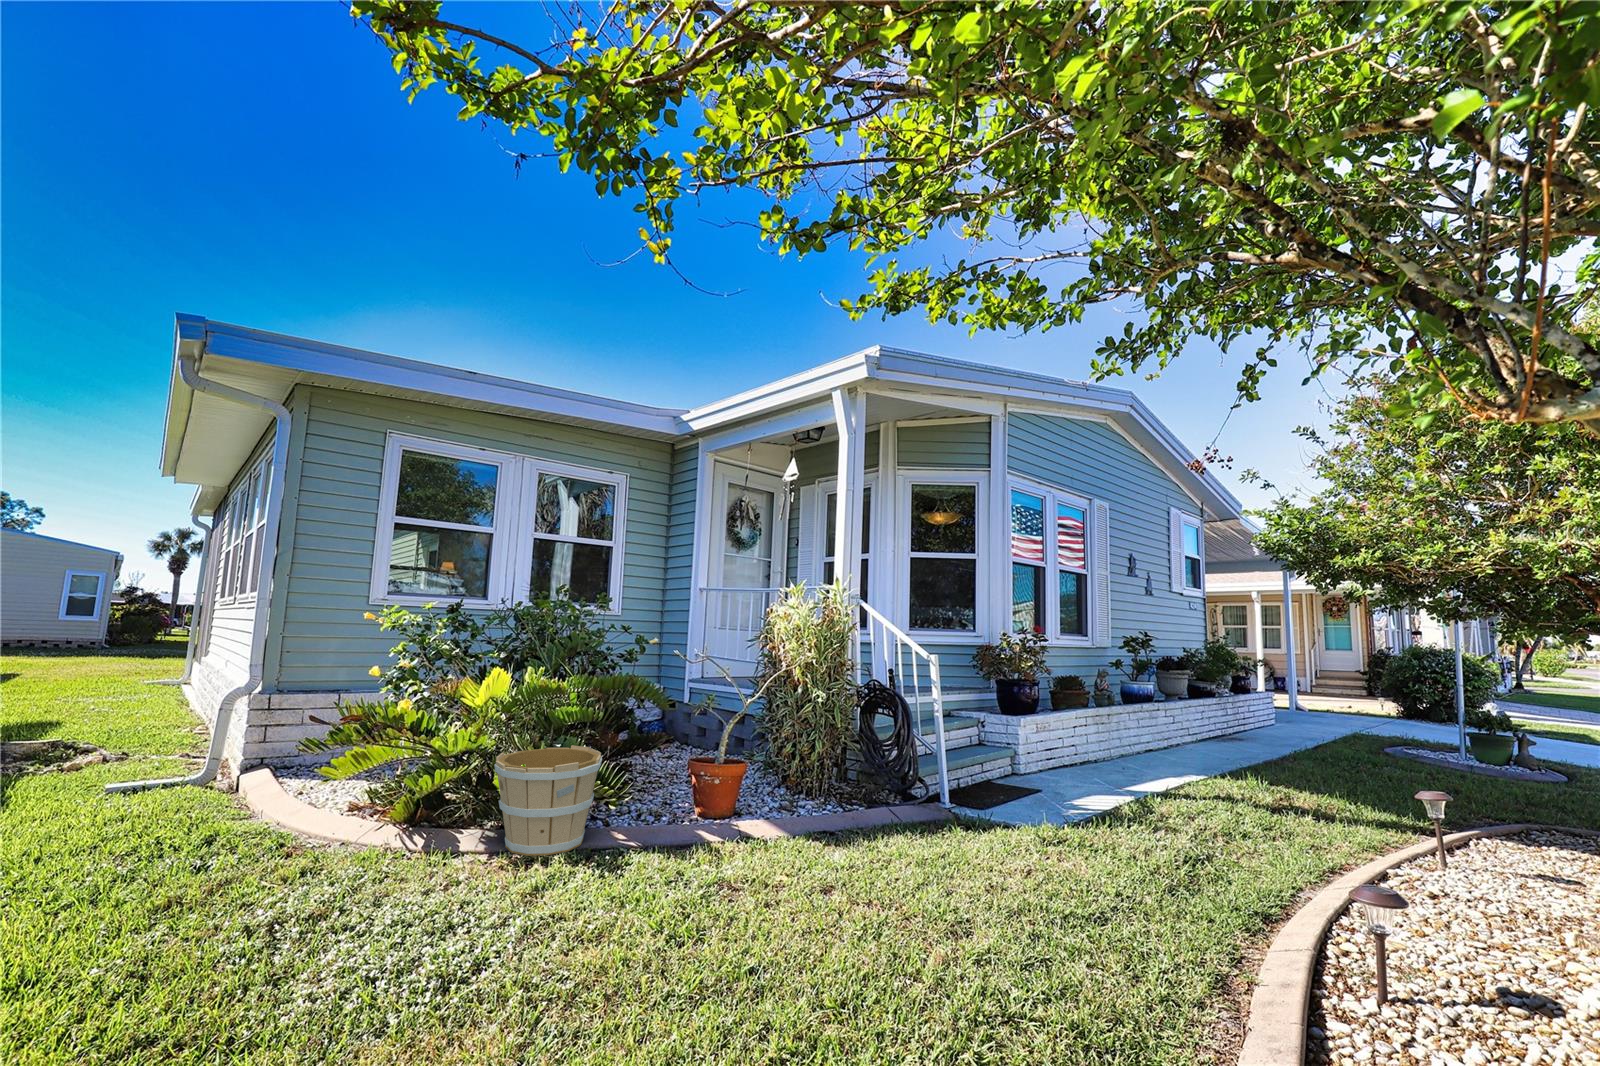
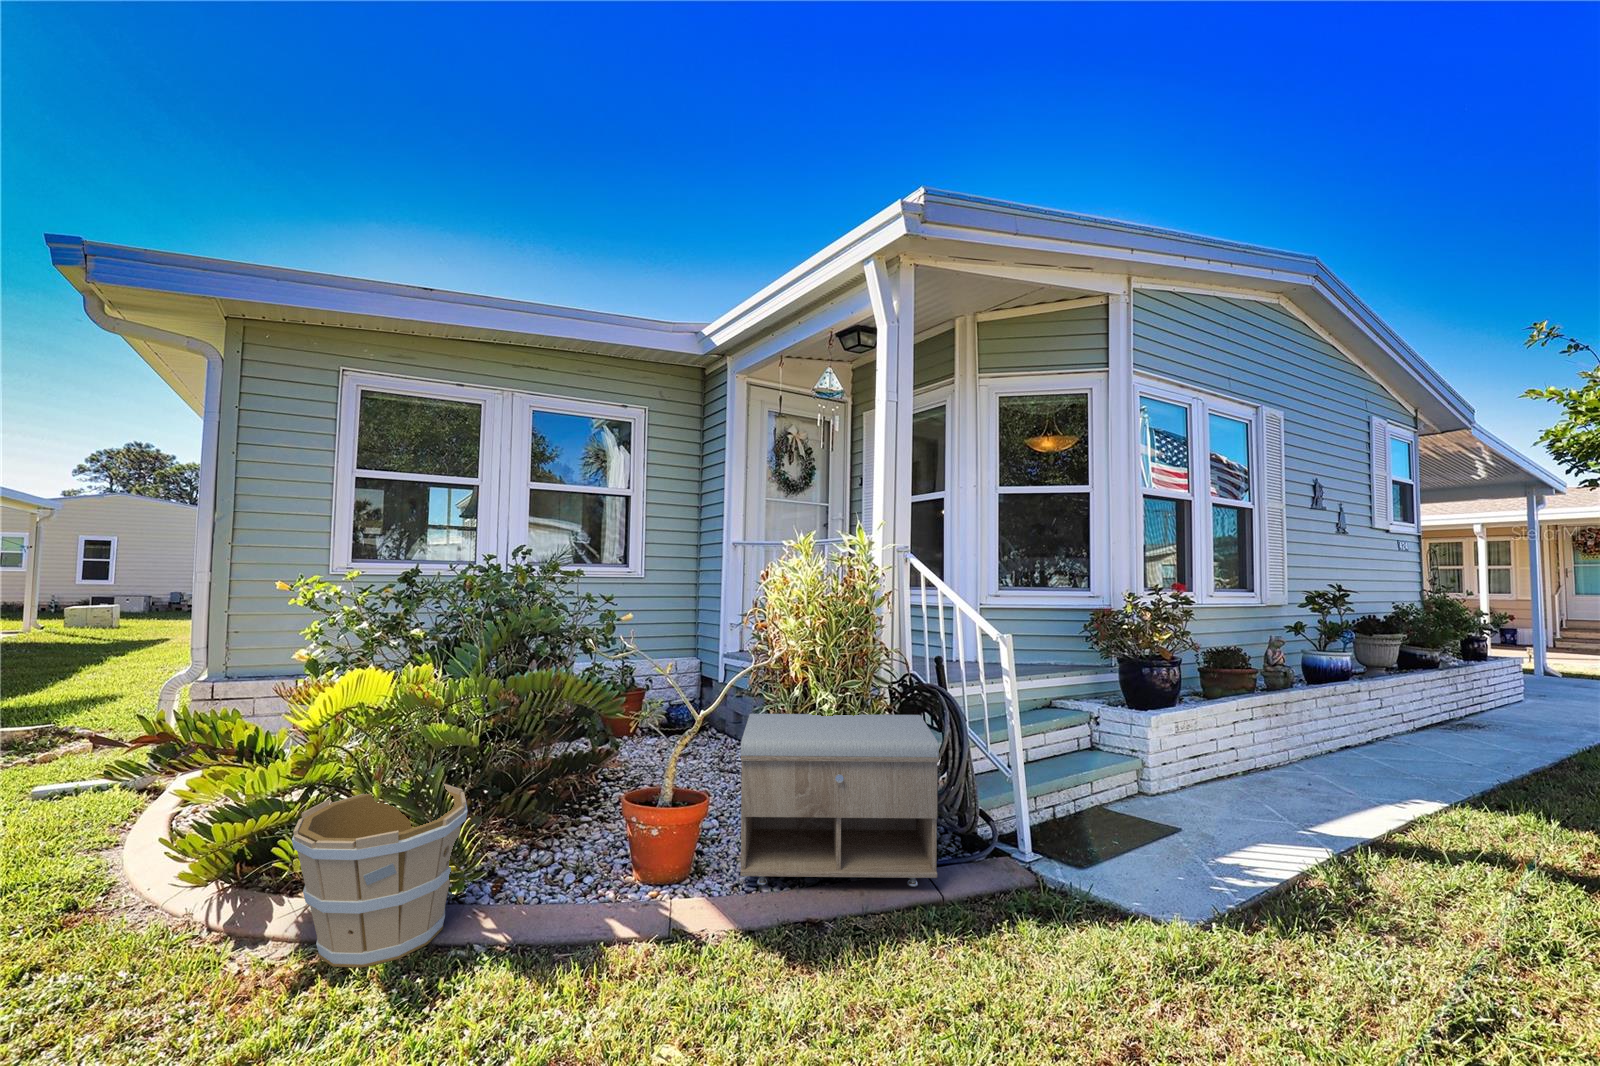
storage bench: none [761,705,899,816] -> present [740,714,939,887]

